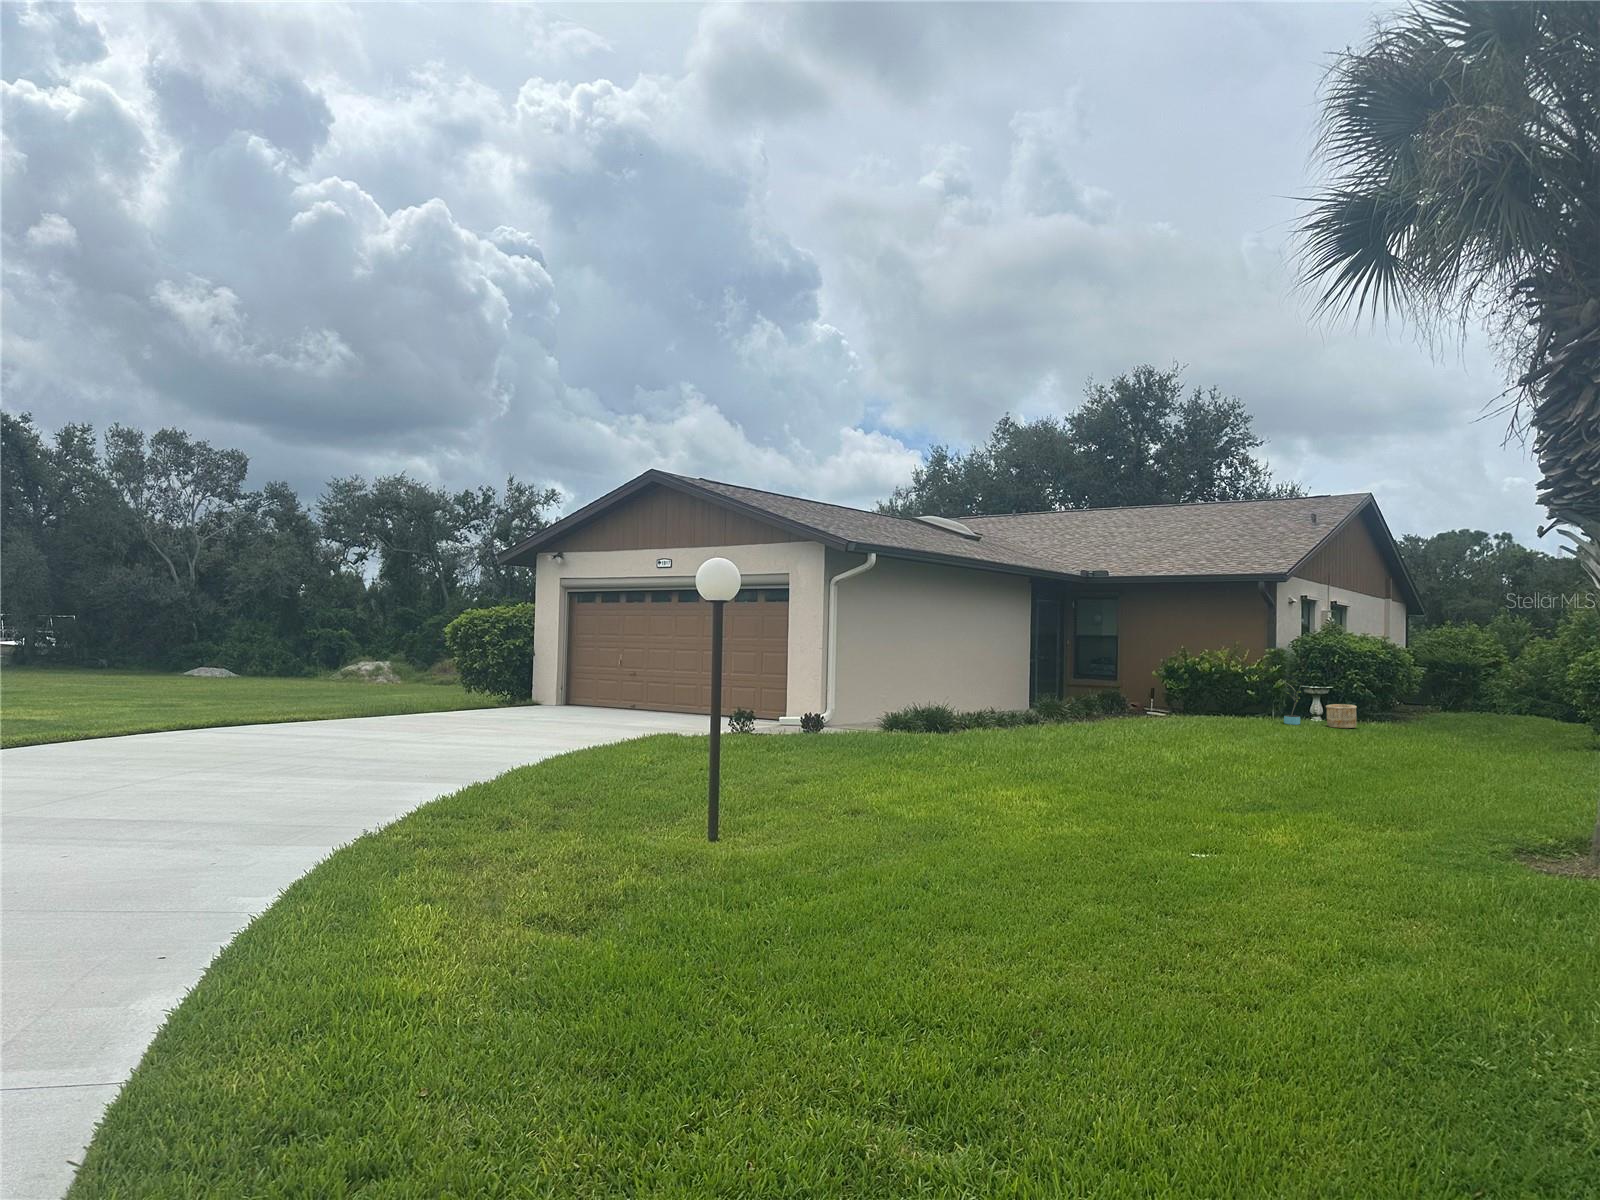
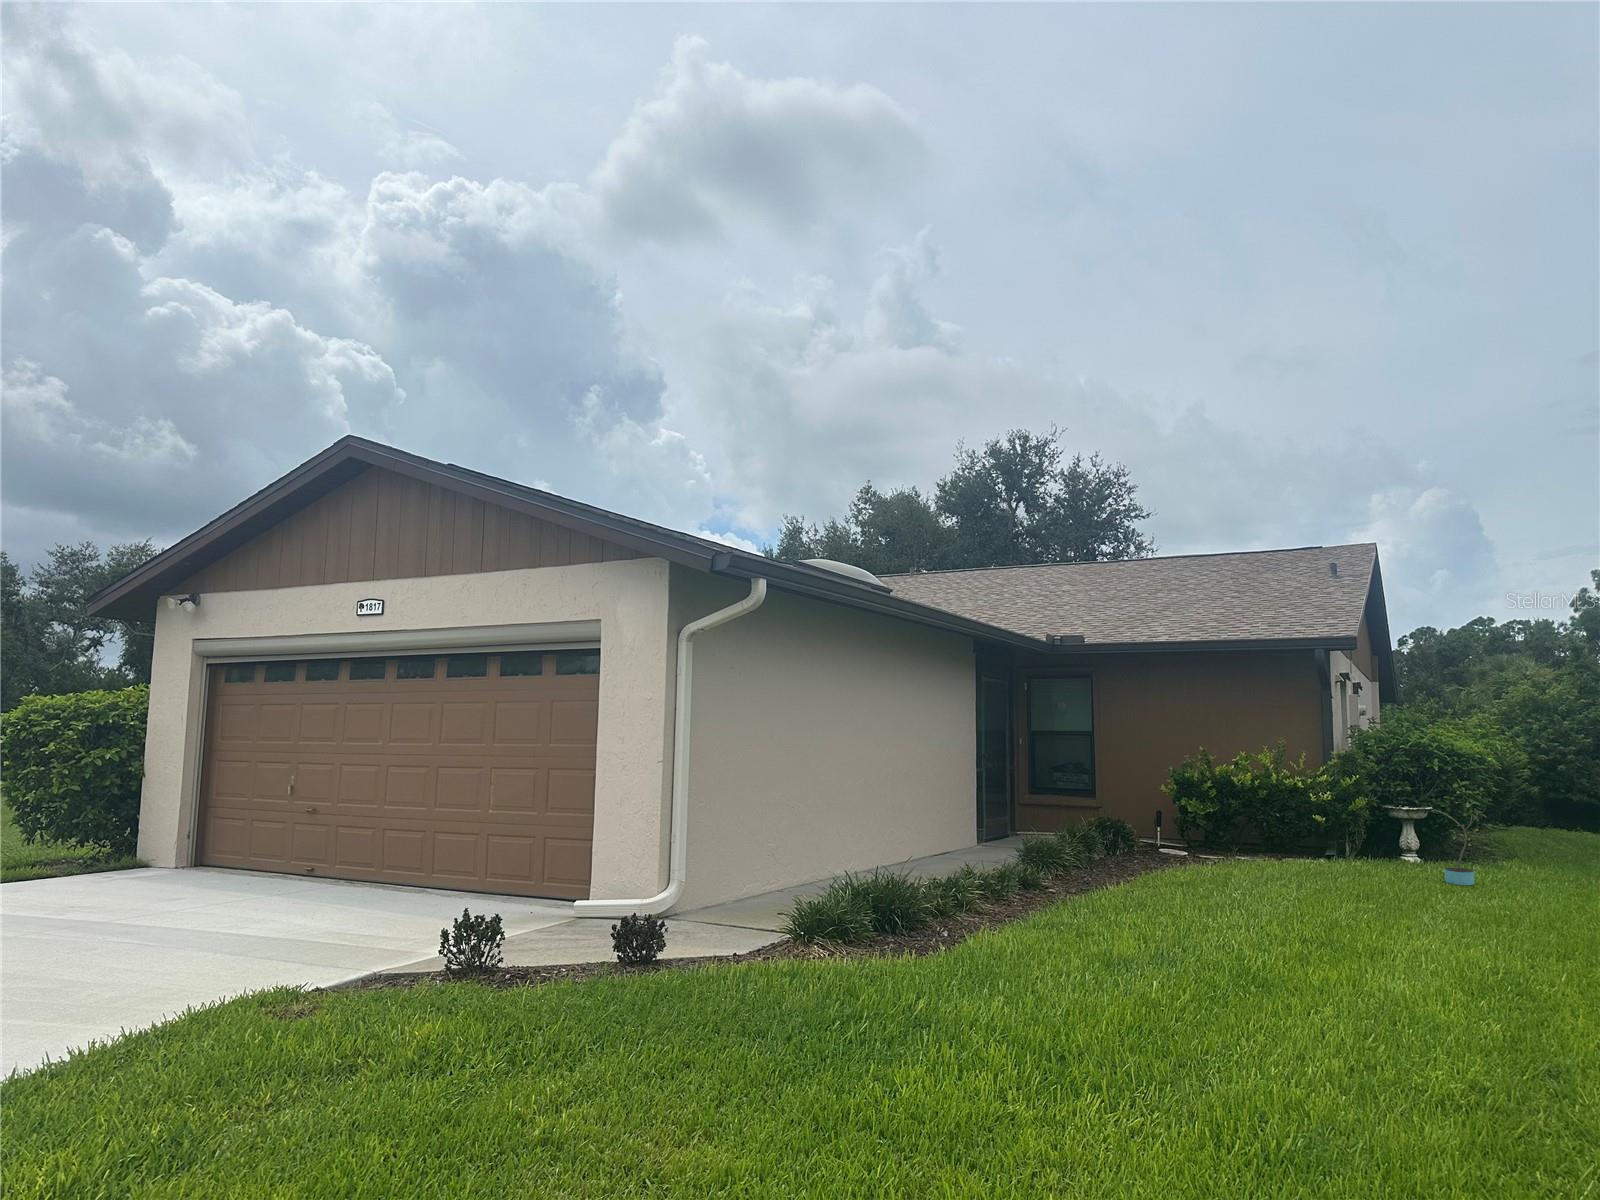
wooden bucket: present [1326,704,1357,728] -> none [1514,847,1571,891]

